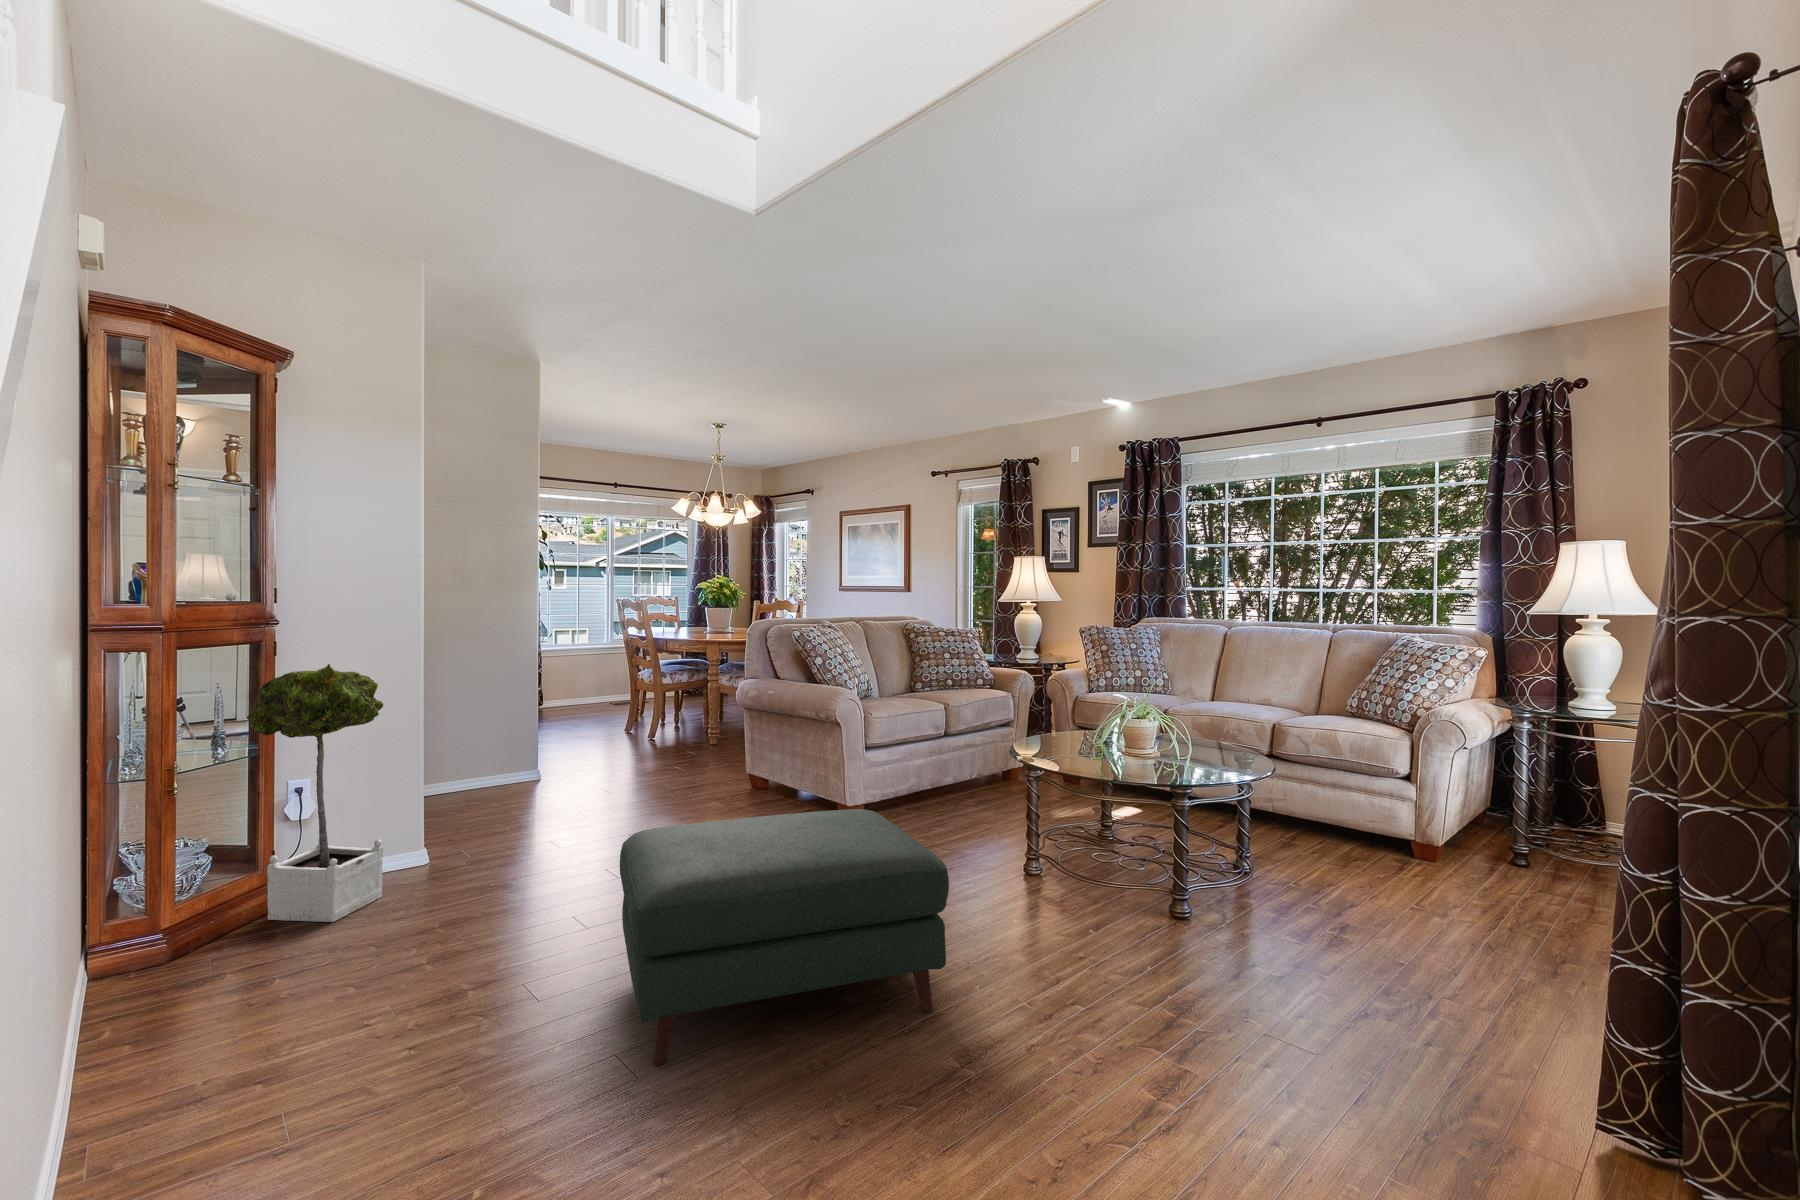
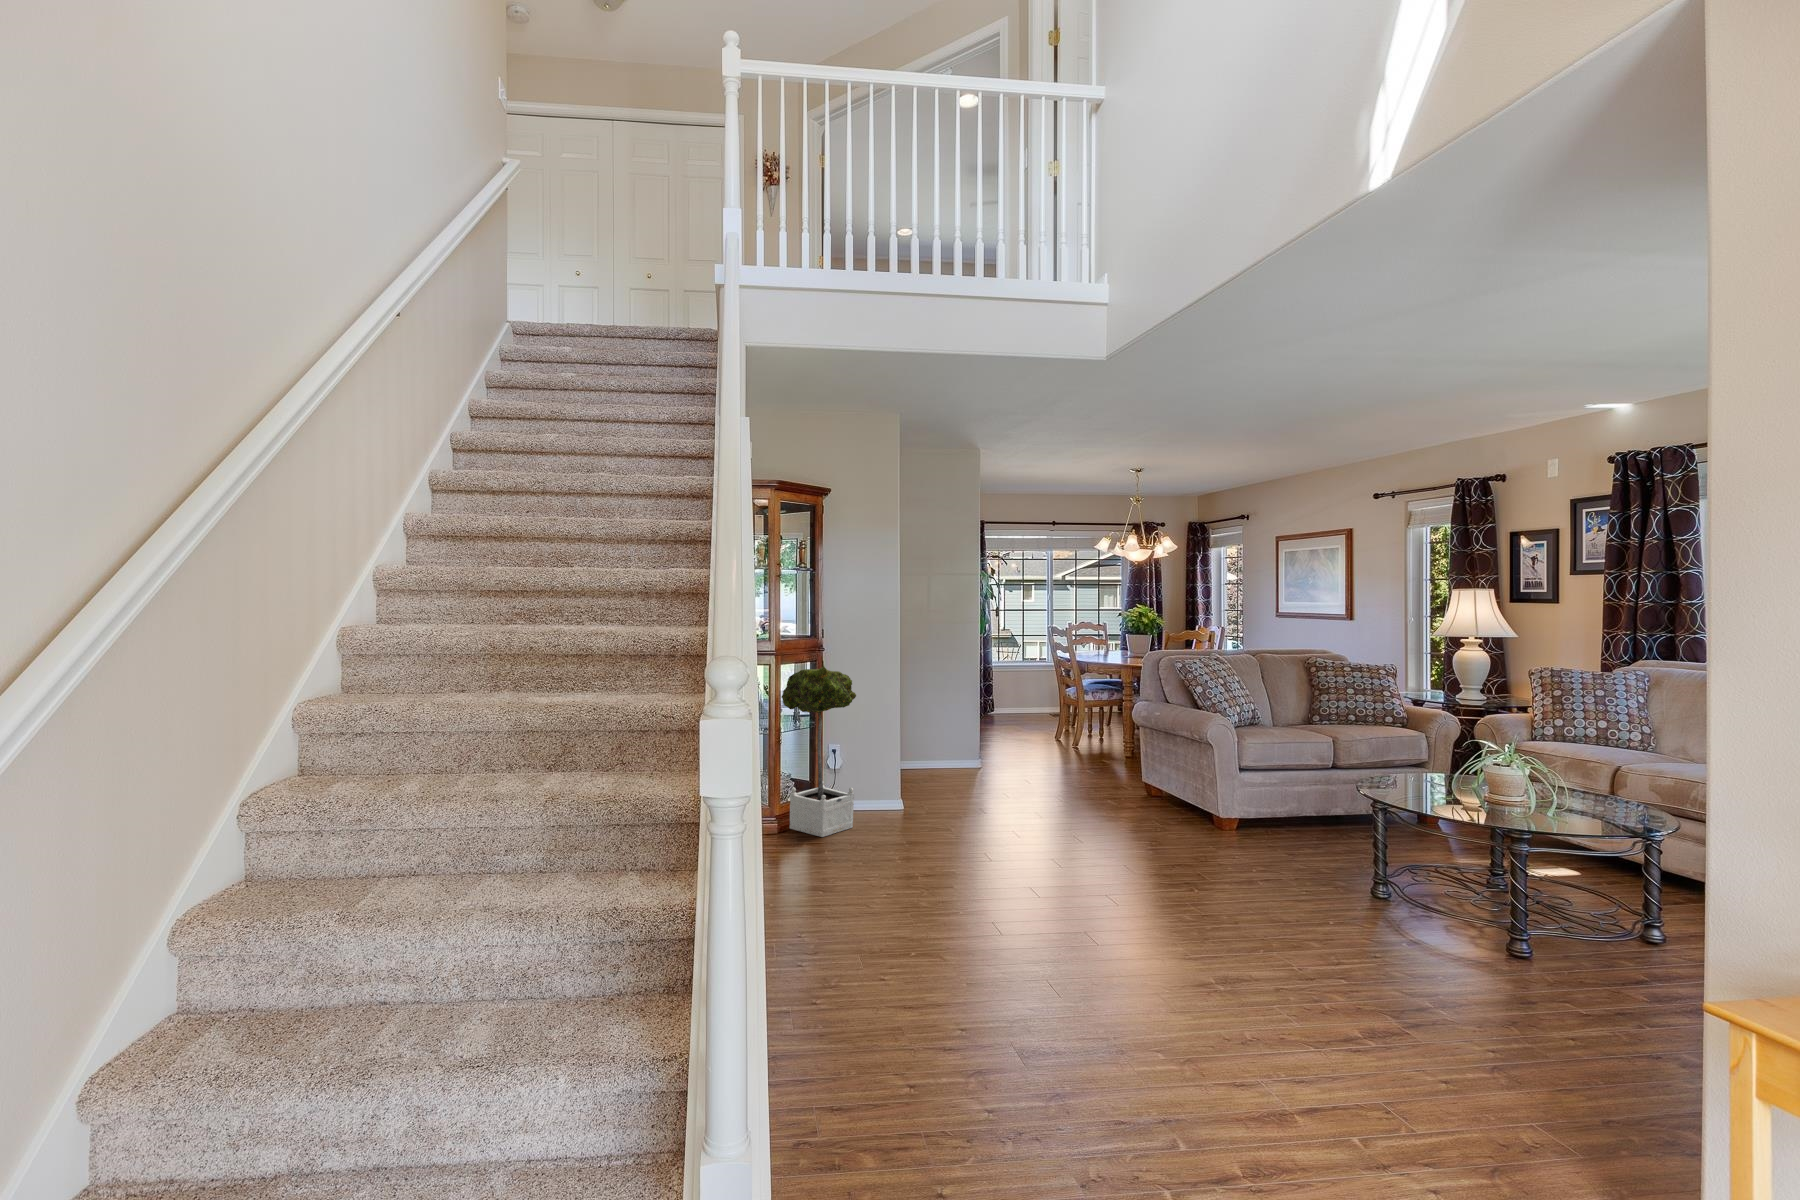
ottoman: present [620,809,949,1066] -> none [967,804,1230,997]

